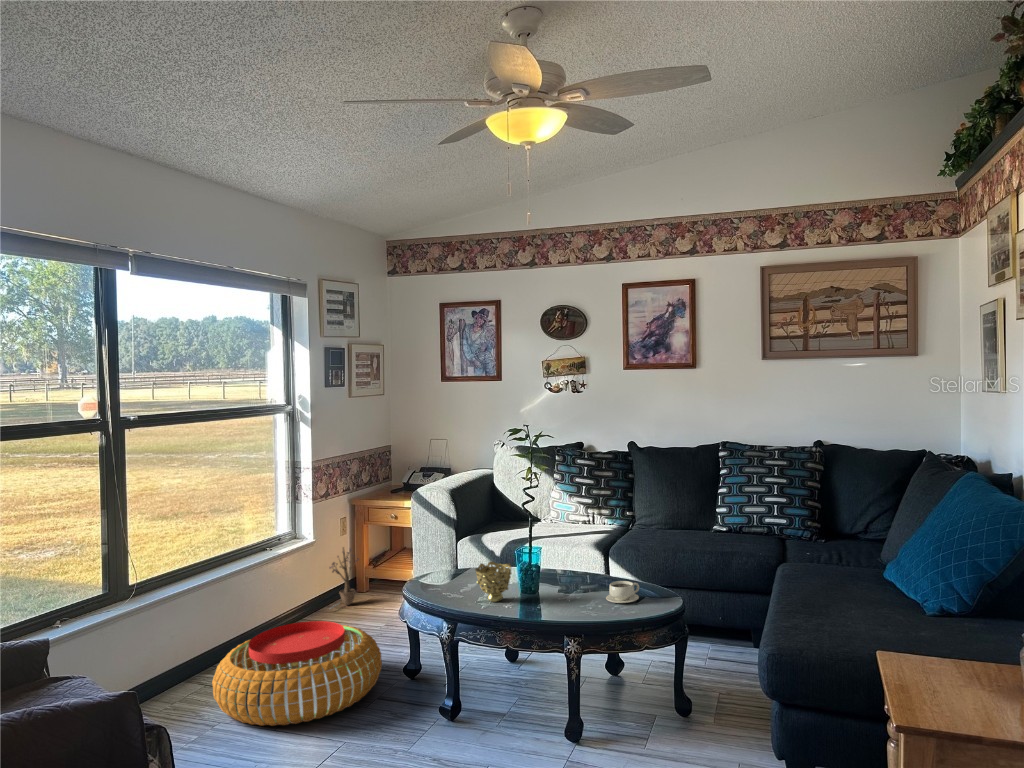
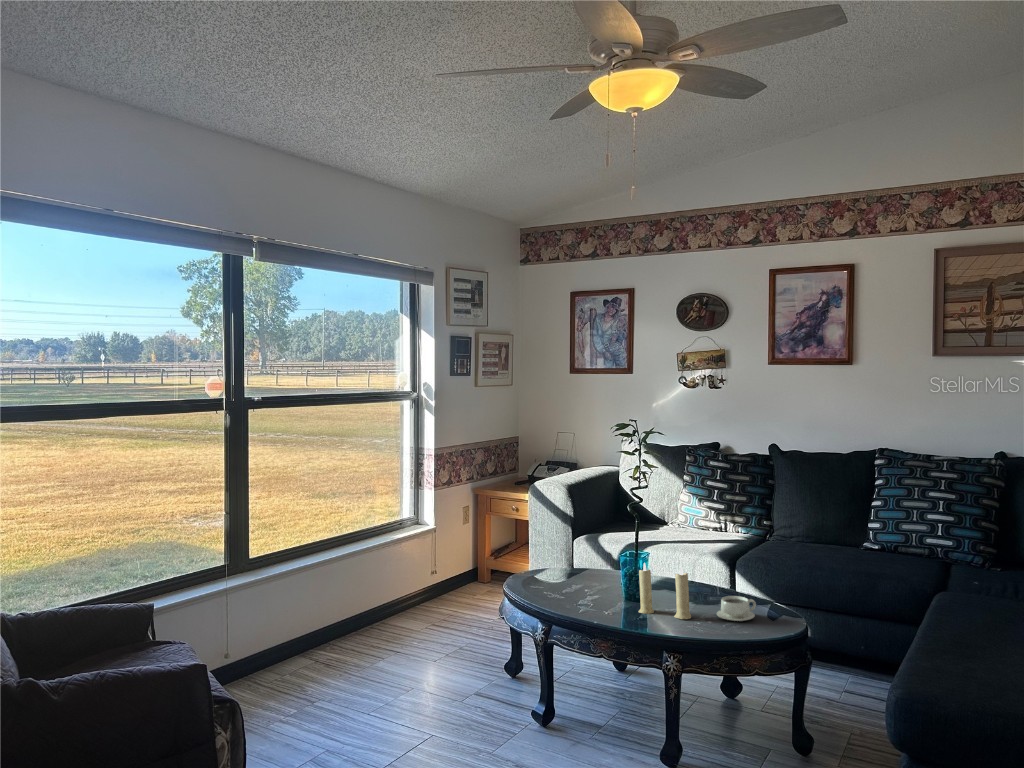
decorative plant: present [329,547,359,609] -> none [447,537,480,598]
candle: none [535,555,585,606] -> present [639,563,691,619]
decorative bowl: present [475,561,512,602] -> none [574,563,614,606]
pouf: present [212,621,382,726] -> none [316,608,482,710]

